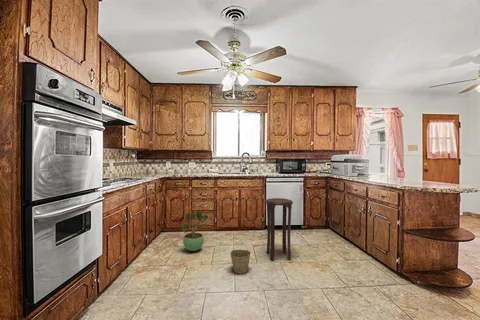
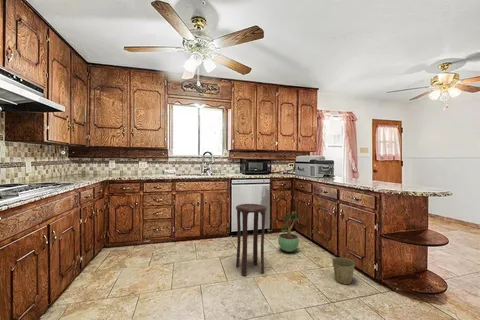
potted plant: present [182,210,208,251] -> present [278,211,301,252]
bucket: present [230,250,251,274] -> present [332,258,355,284]

